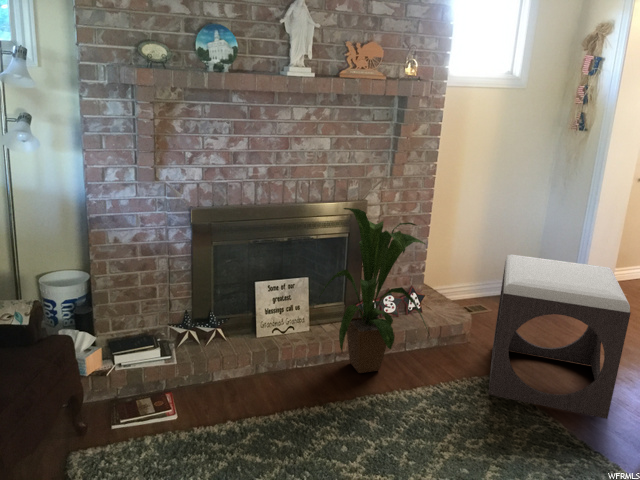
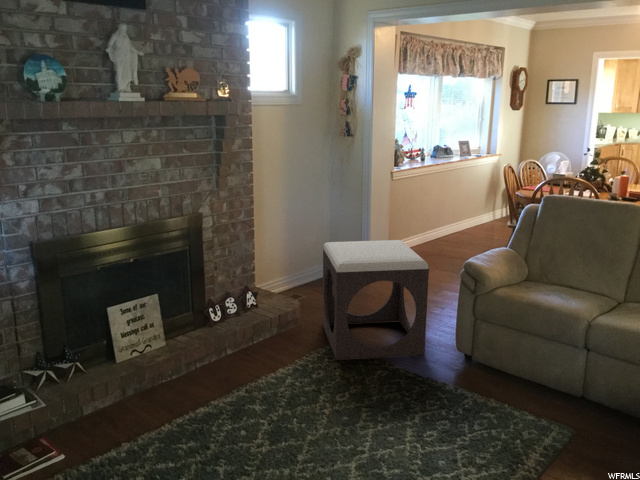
house plant: present [320,208,430,373] -> none [172,219,283,371]

